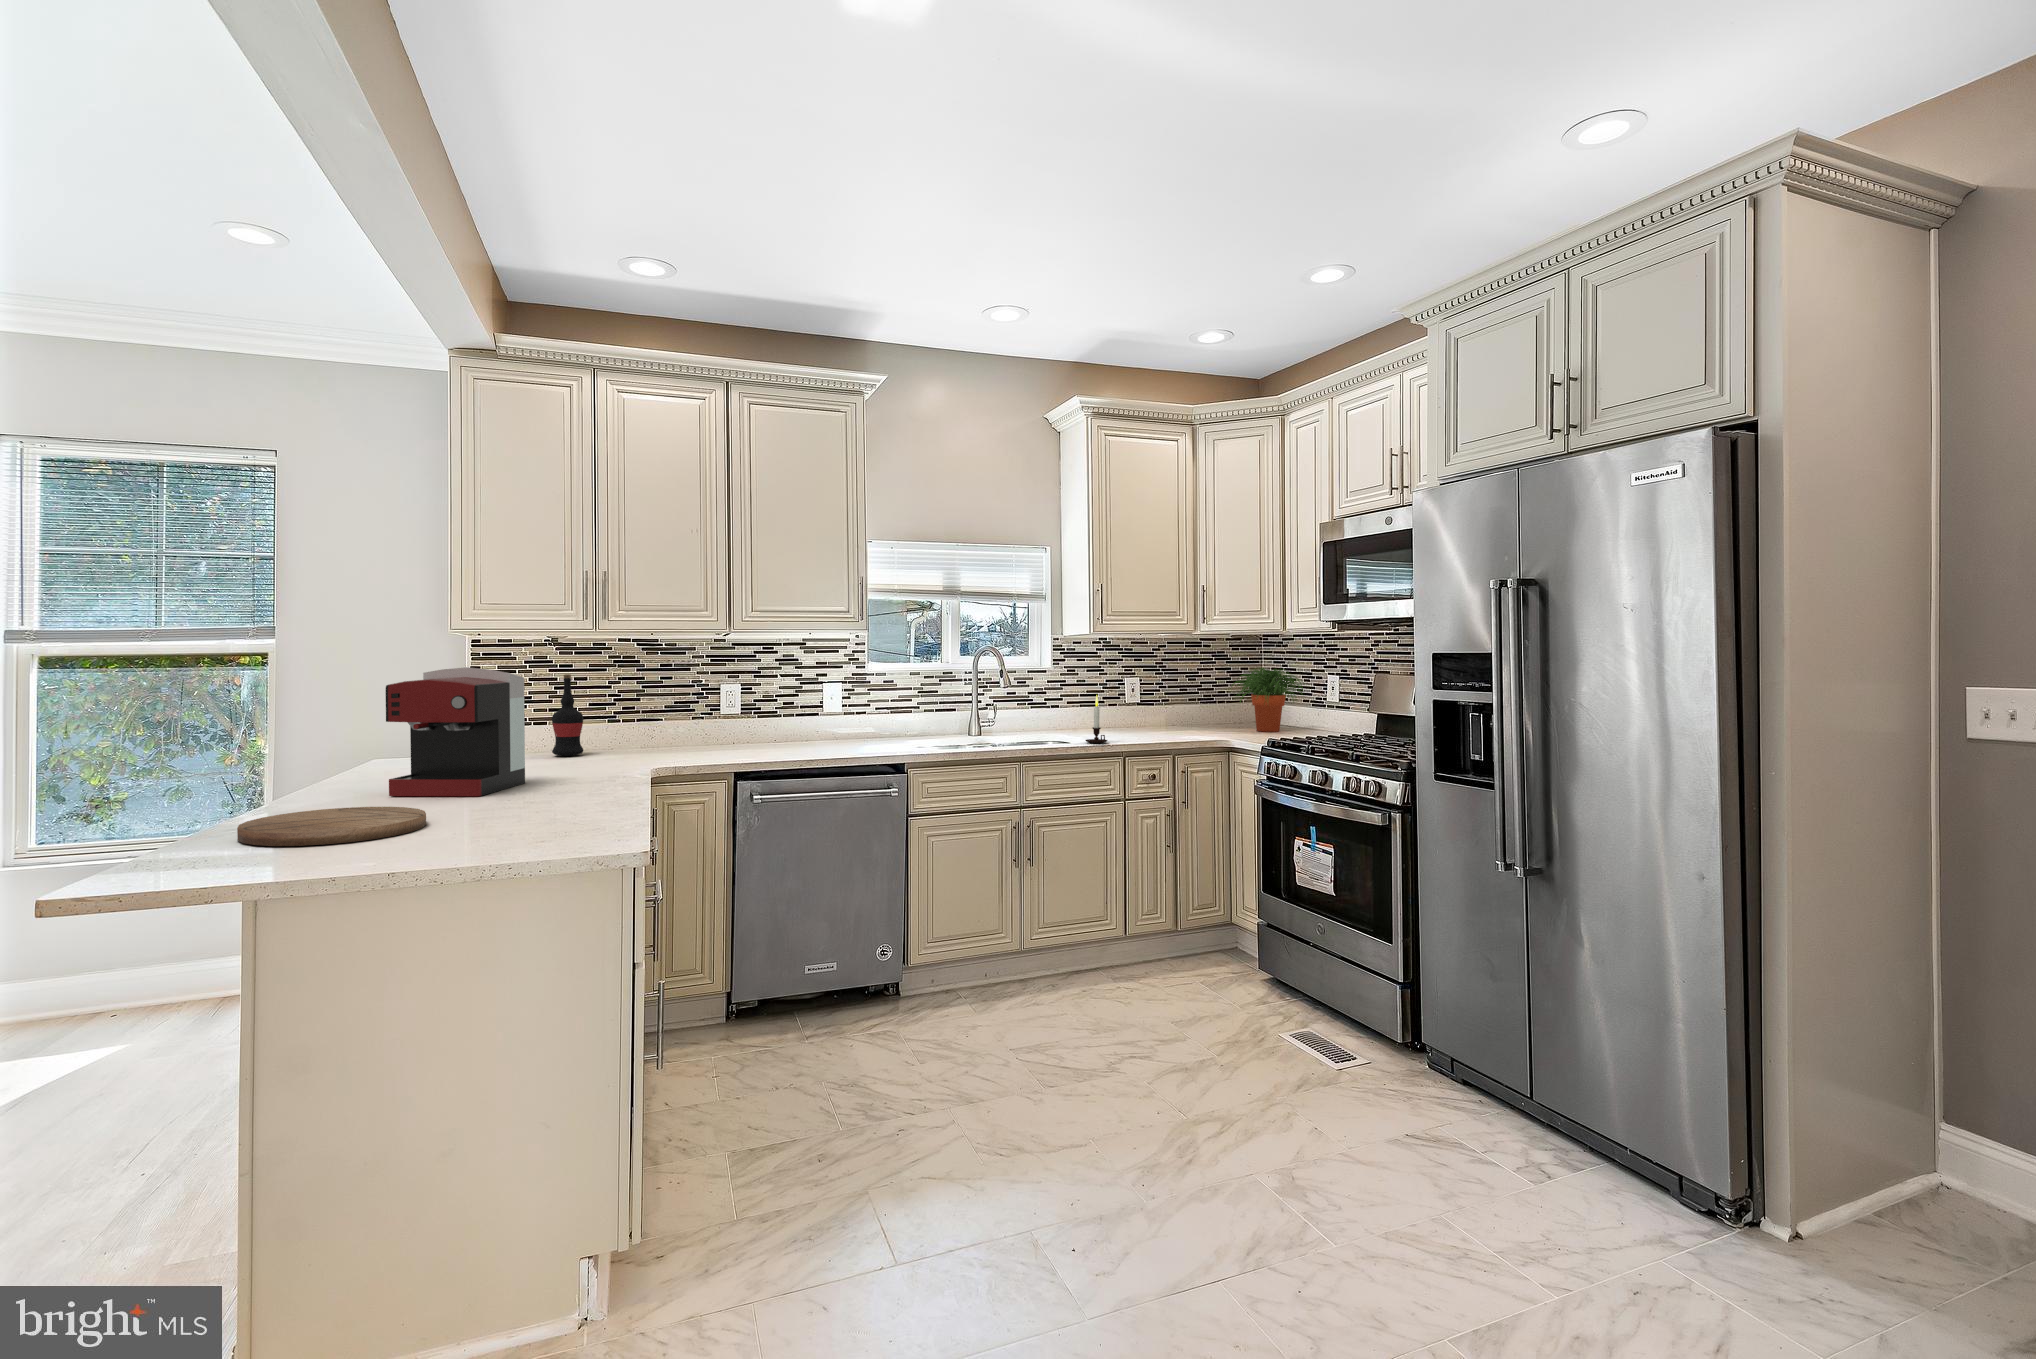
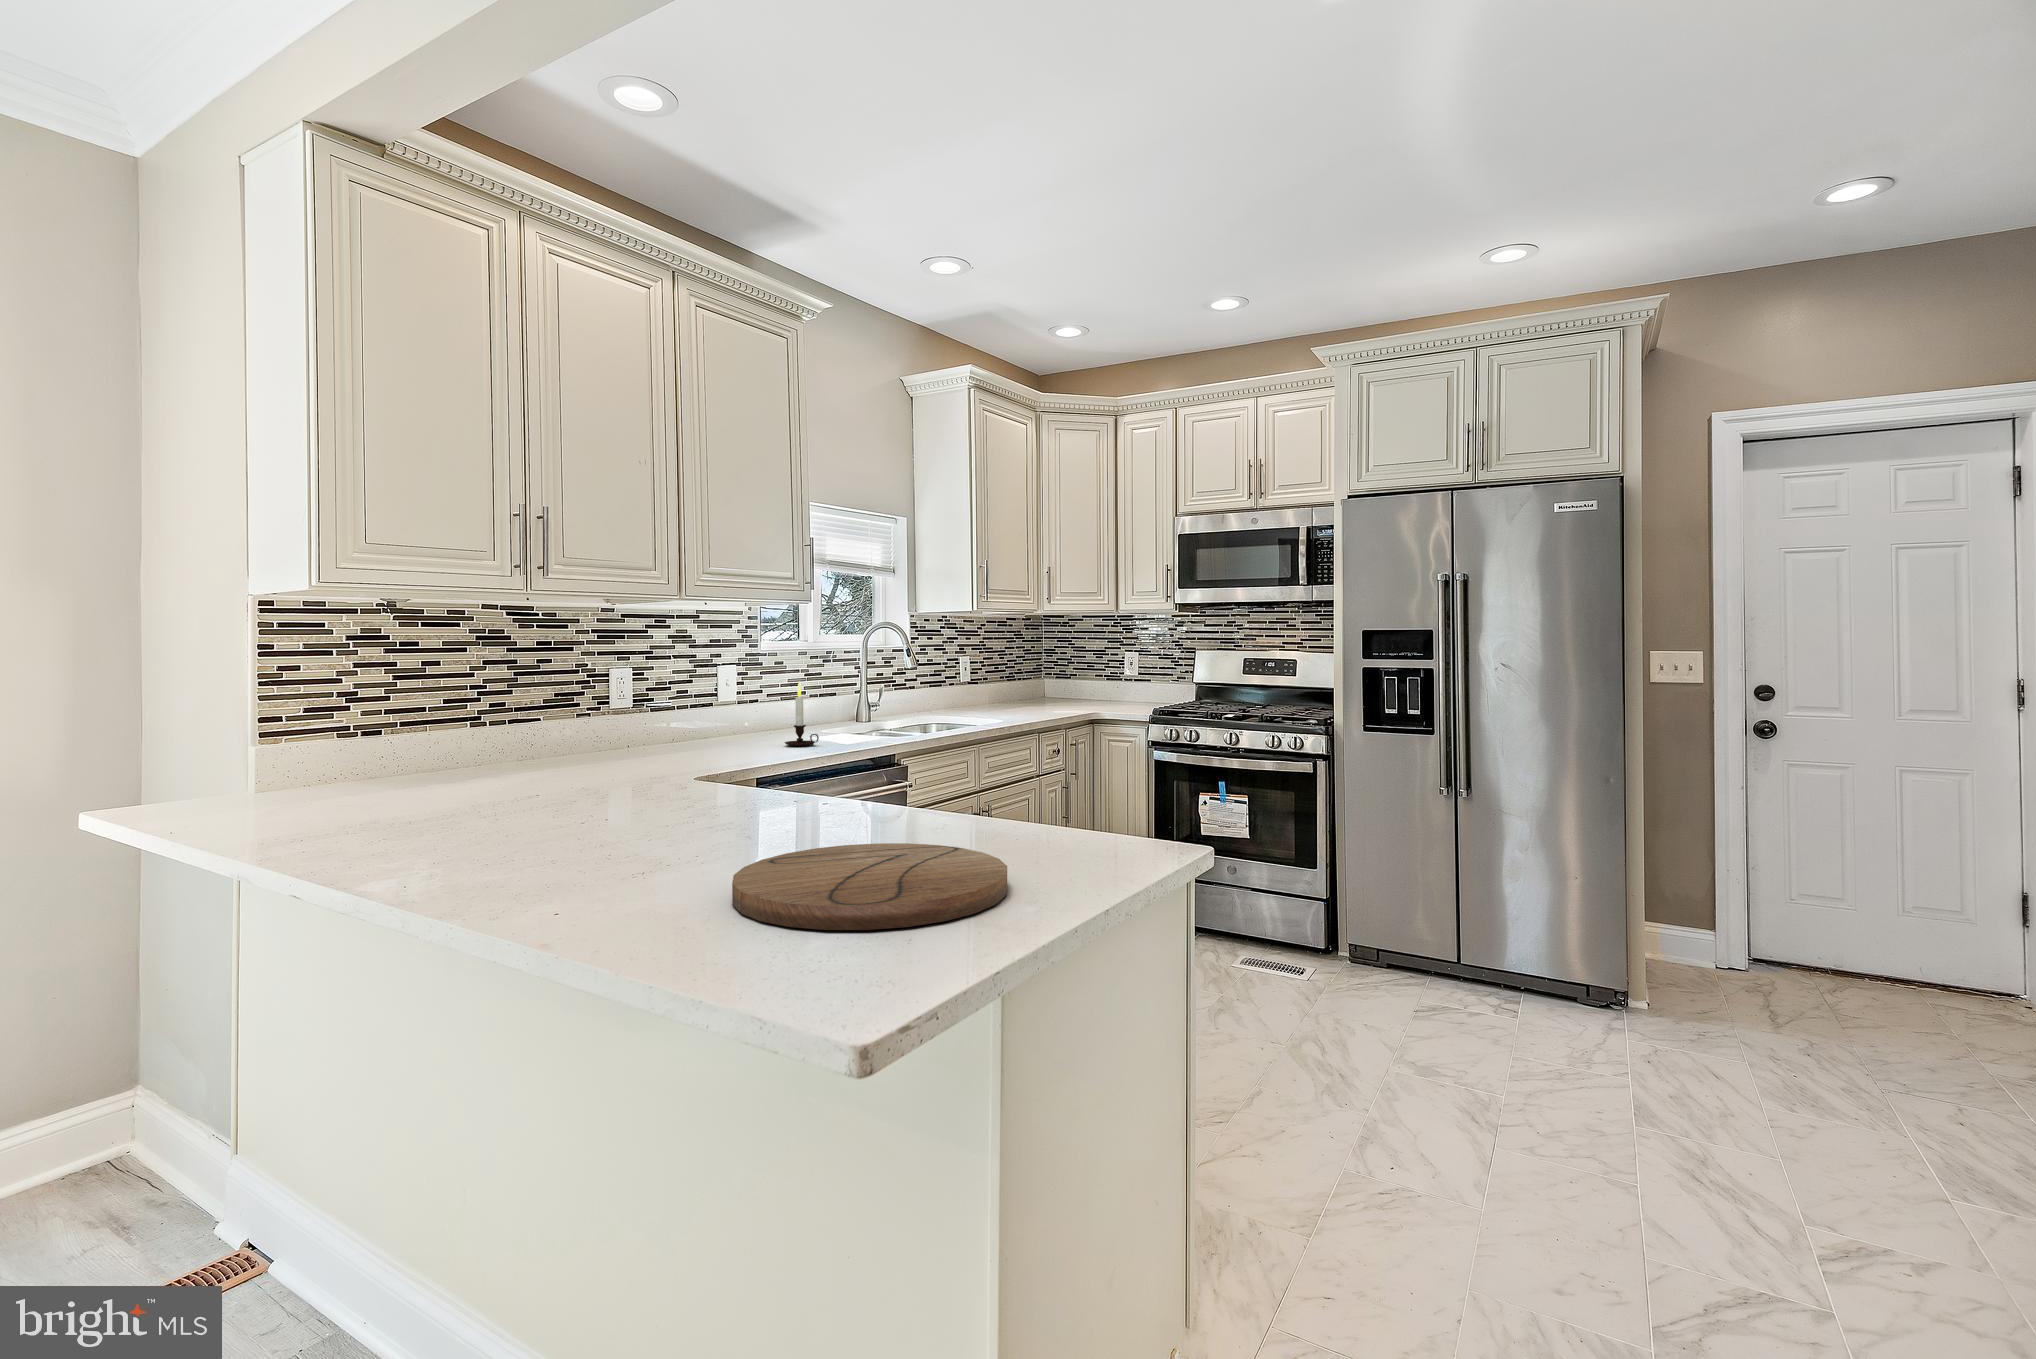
coffee maker: present [386,667,525,796] -> none [546,628,748,849]
potted plant: present [1232,668,1303,732] -> none [1037,645,1105,705]
wine bottle: present [552,674,583,756] -> none [468,652,520,780]
candle: present [1085,695,1107,743] -> present [785,682,819,746]

